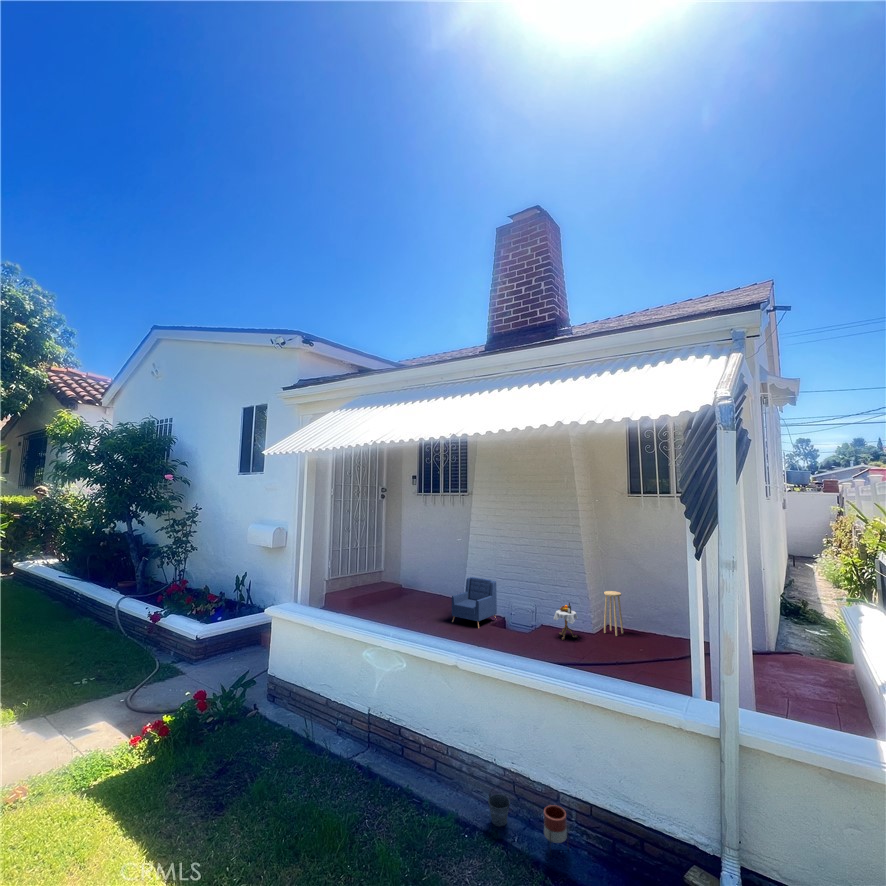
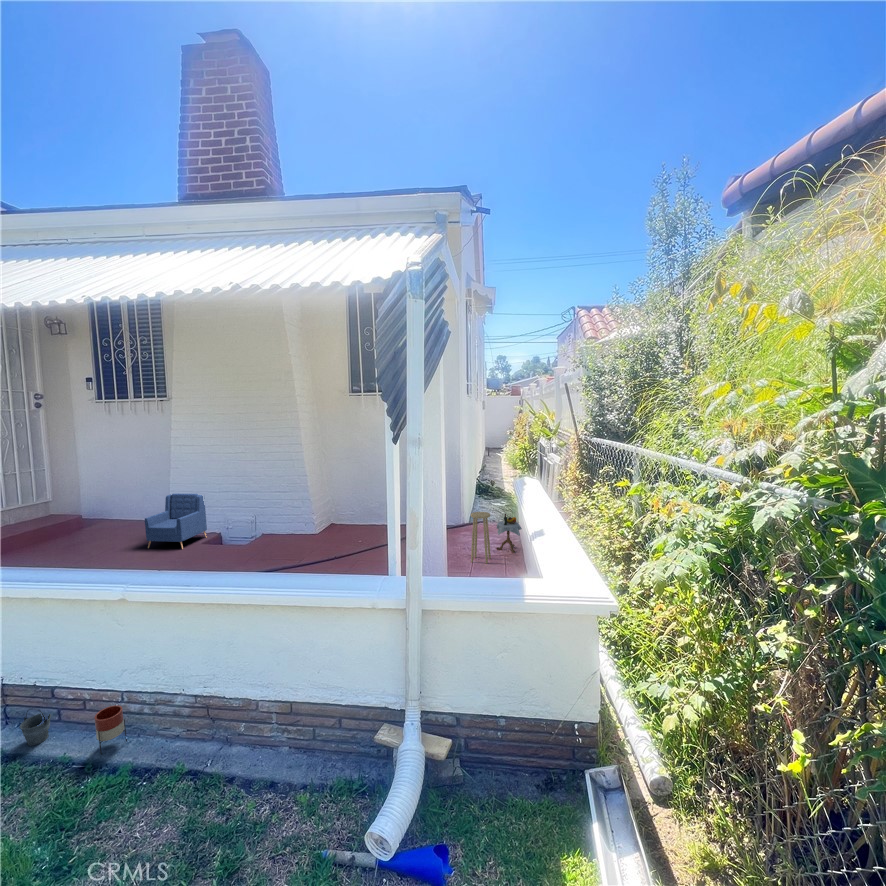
stool: present [604,591,623,636] -> present [471,512,491,564]
side table: present [554,603,578,640] -> present [497,514,522,553]
bucket: present [488,788,510,826] -> present [20,709,51,746]
planter: present [544,805,569,844] -> present [95,705,127,754]

